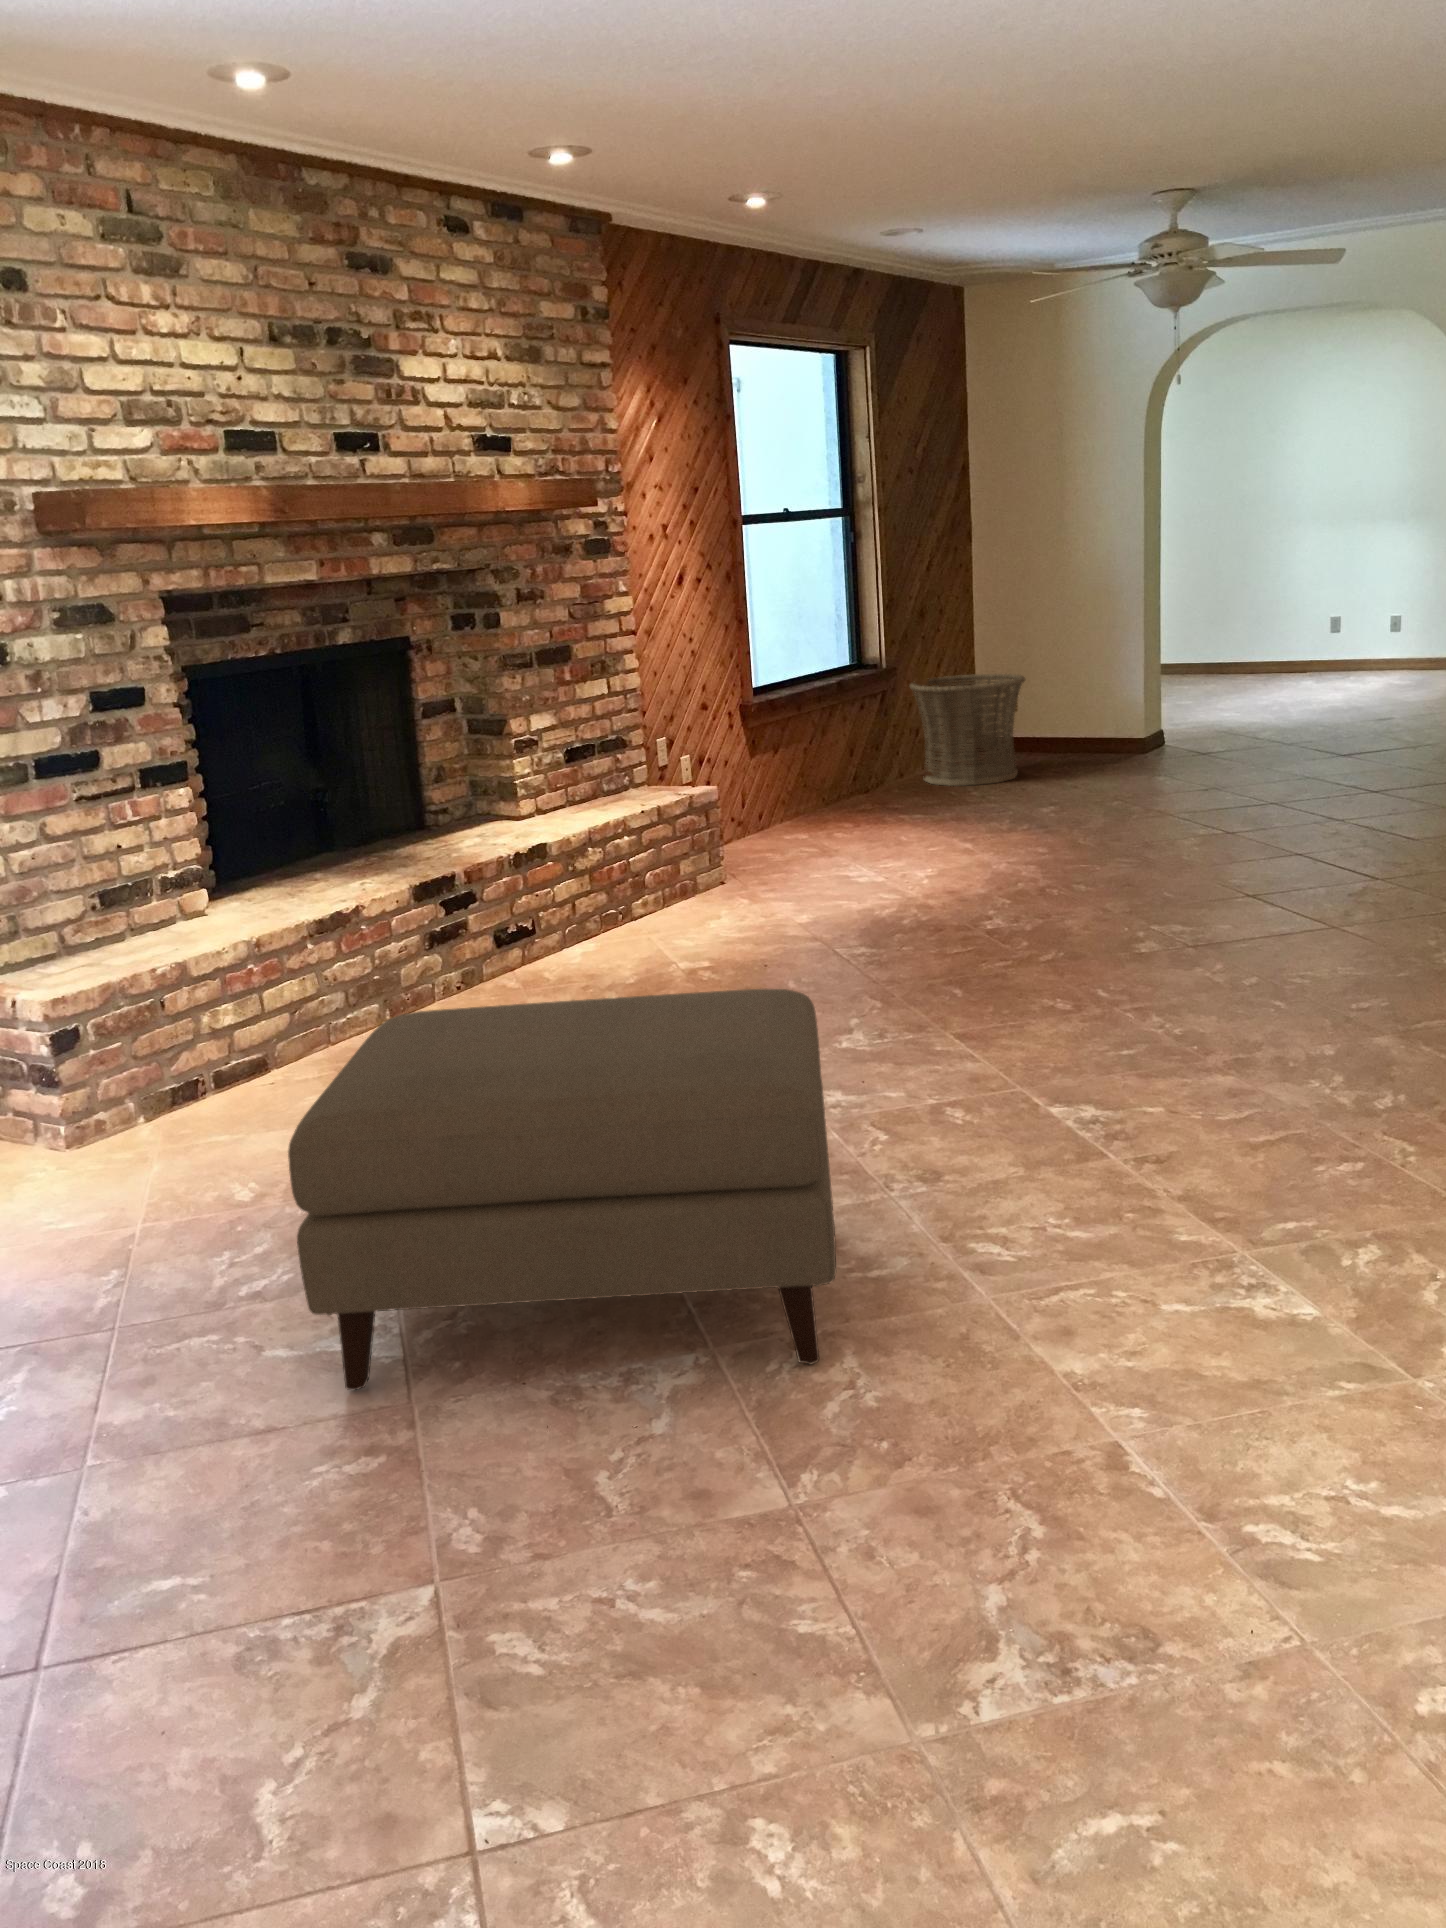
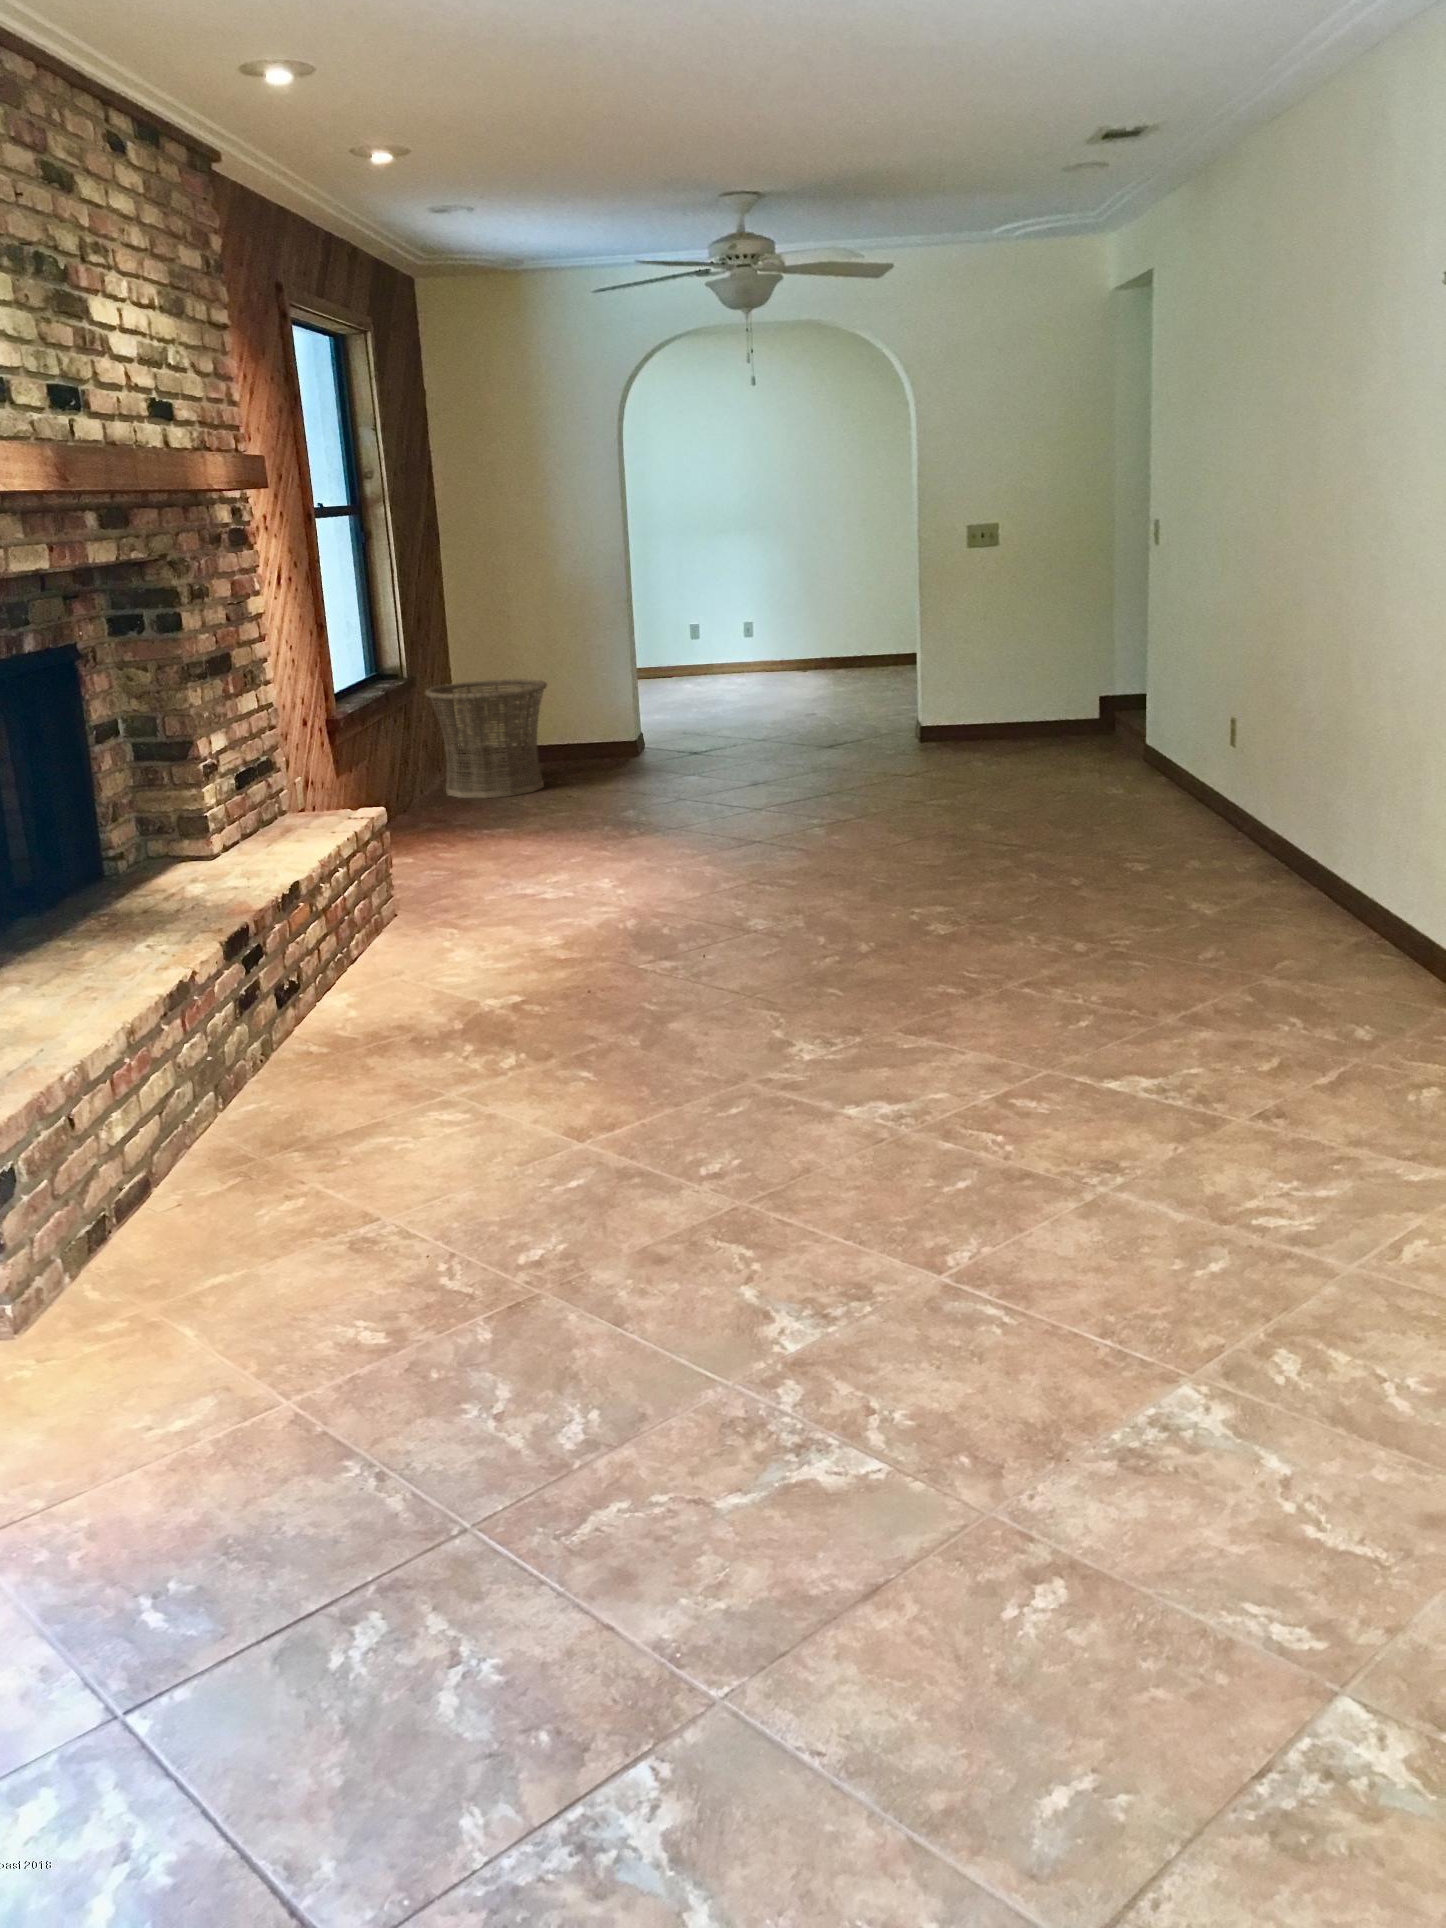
ottoman: present [288,989,836,1391] -> none [632,980,1274,1482]

